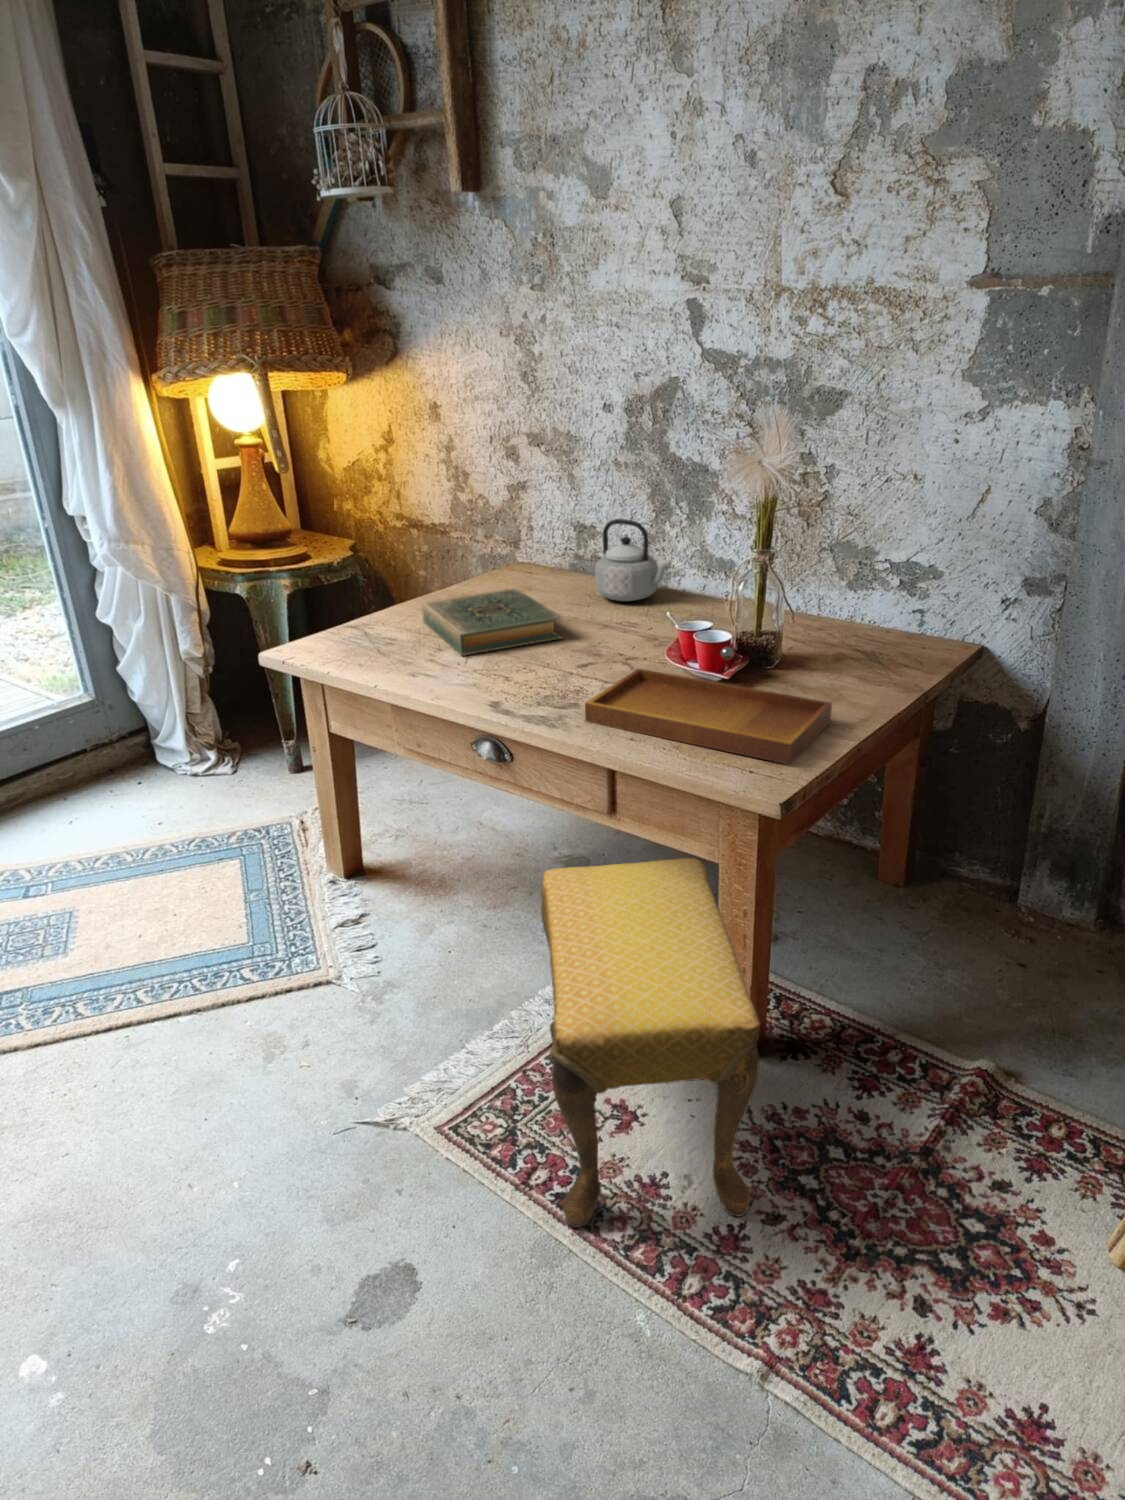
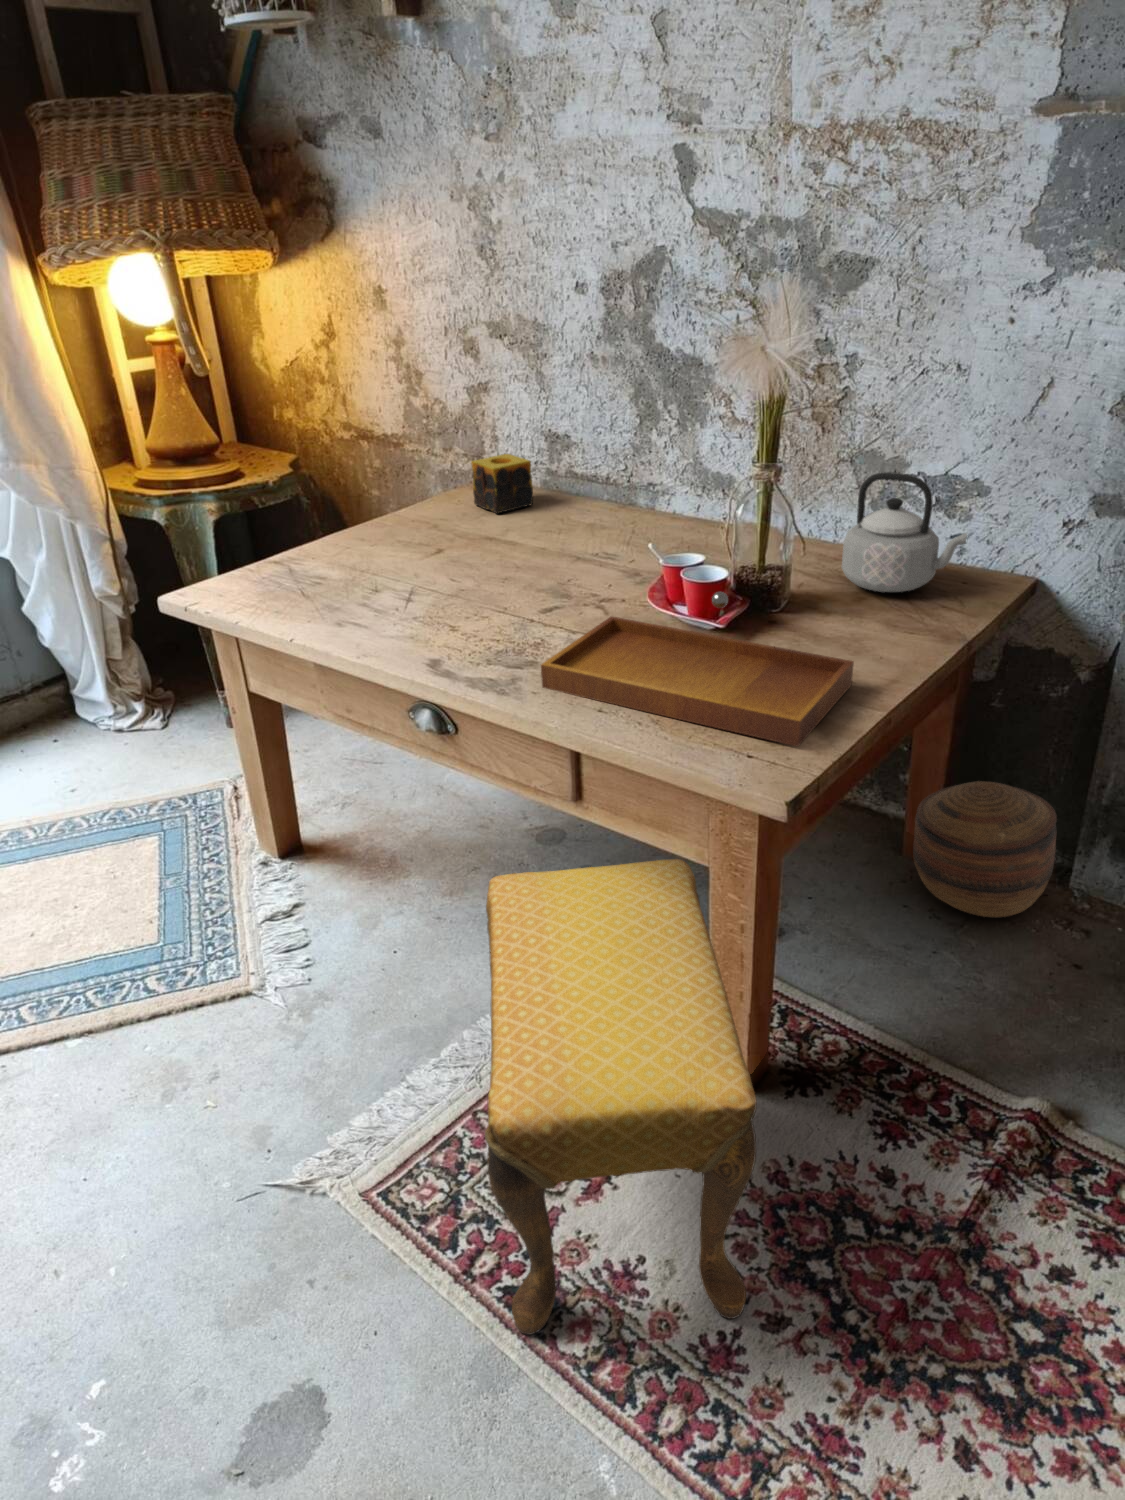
teapot: present [595,519,671,601] -> present [842,472,967,592]
candle: none [514,541,565,590] -> present [471,454,533,513]
hardback book: present [422,588,562,656] -> none [355,512,525,600]
basket: none [884,812,1001,925] -> present [913,782,1057,917]

